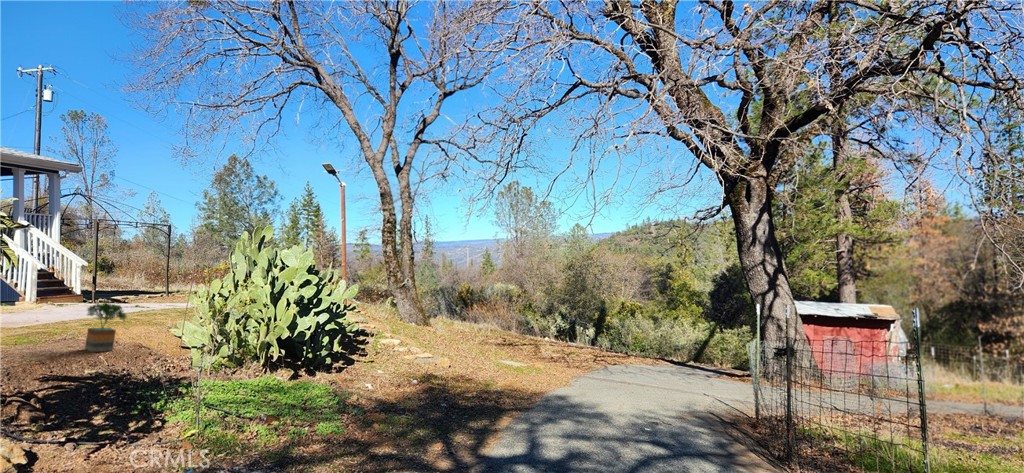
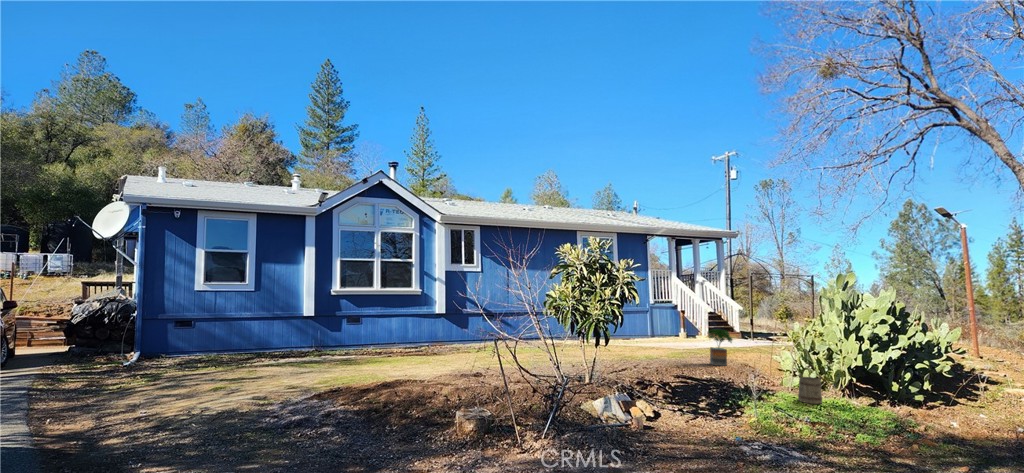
bucket: none [220,346,251,388] -> present [798,366,822,404]

